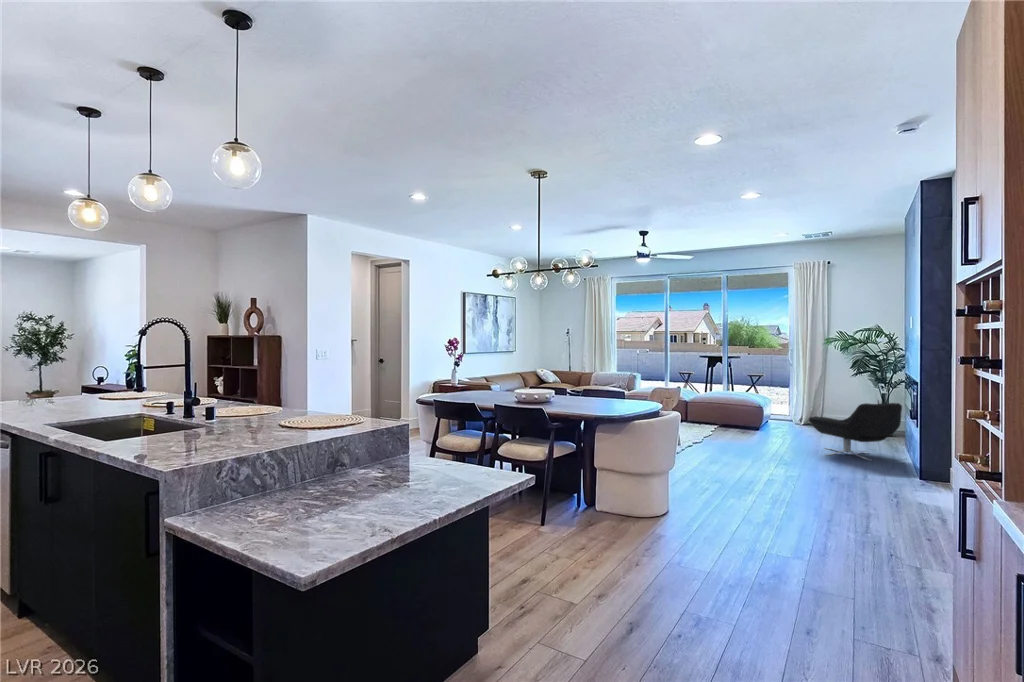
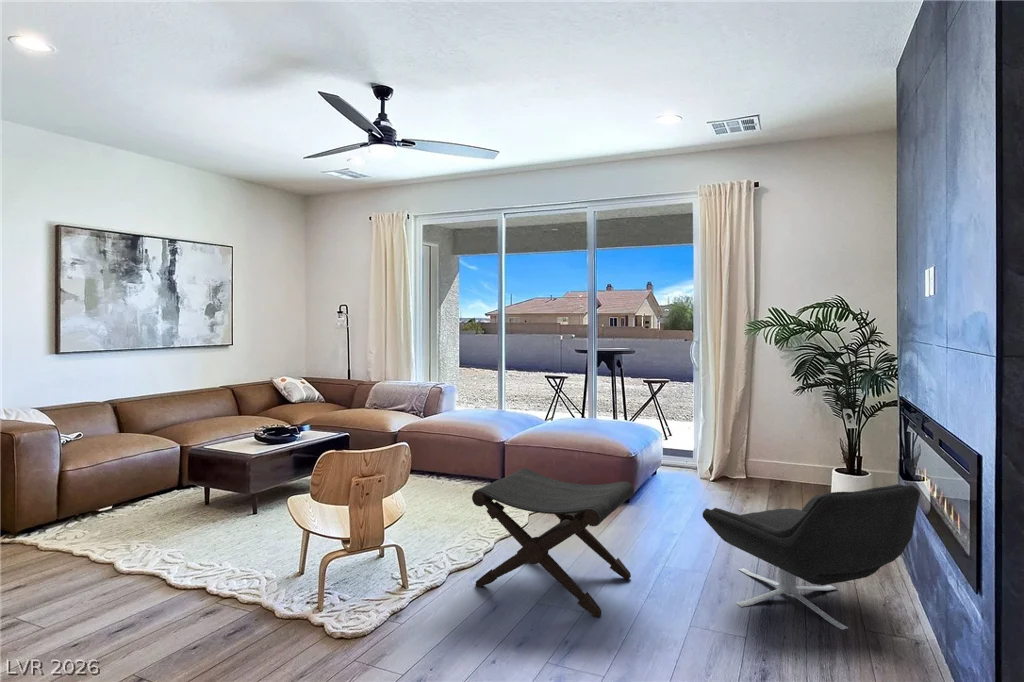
footstool: none [708,403,777,455] -> present [472,468,634,617]

